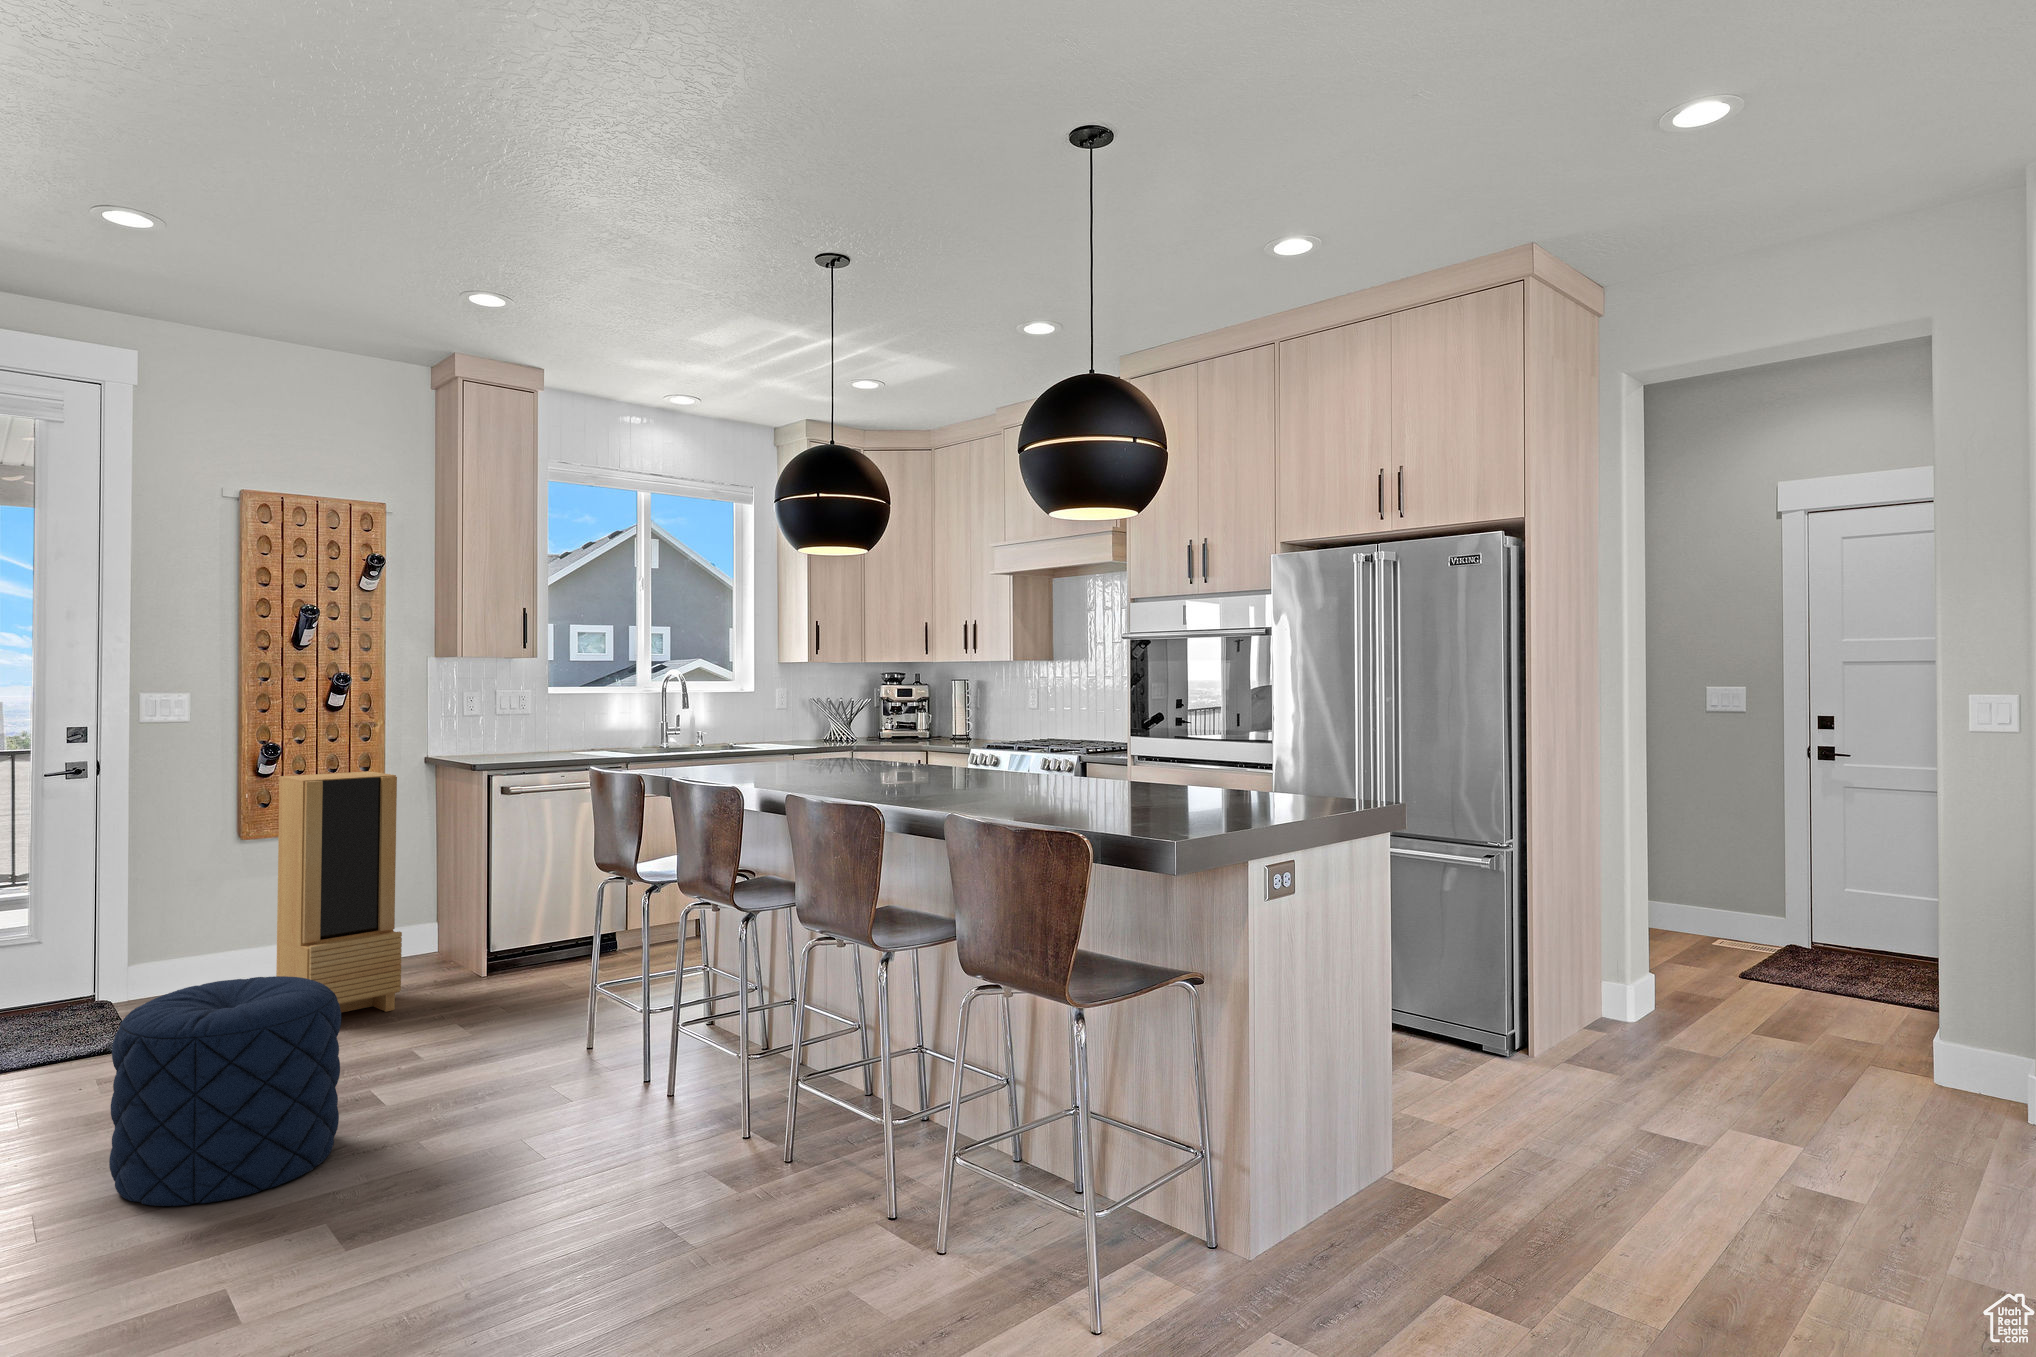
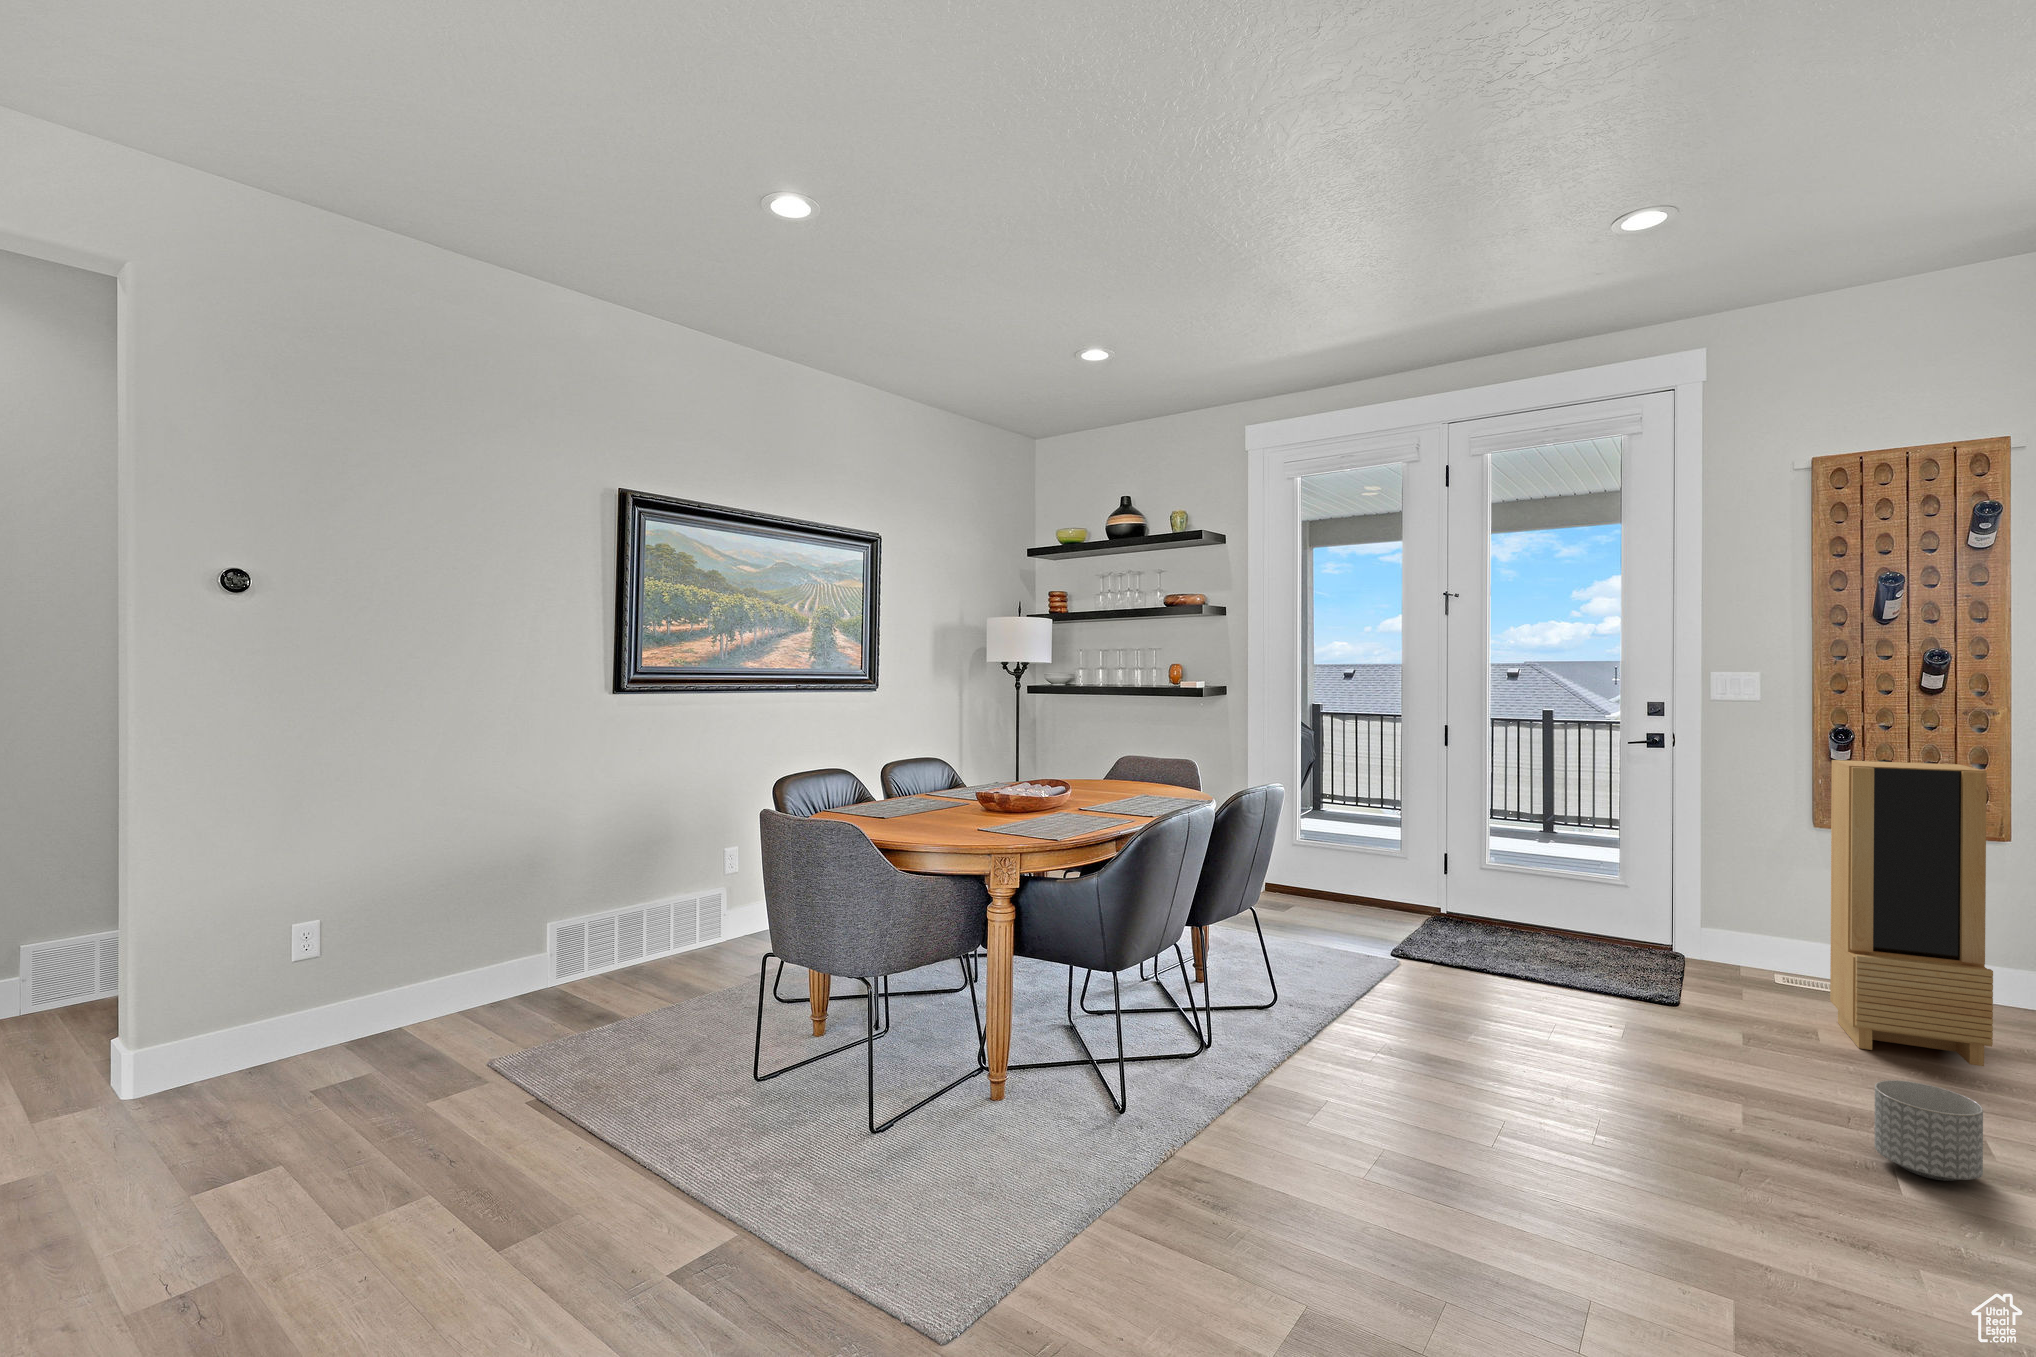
pouf: present [109,976,341,1206] -> none [1552,953,1795,1204]
planter: none [371,1024,440,1096] -> present [1874,1080,1983,1181]

